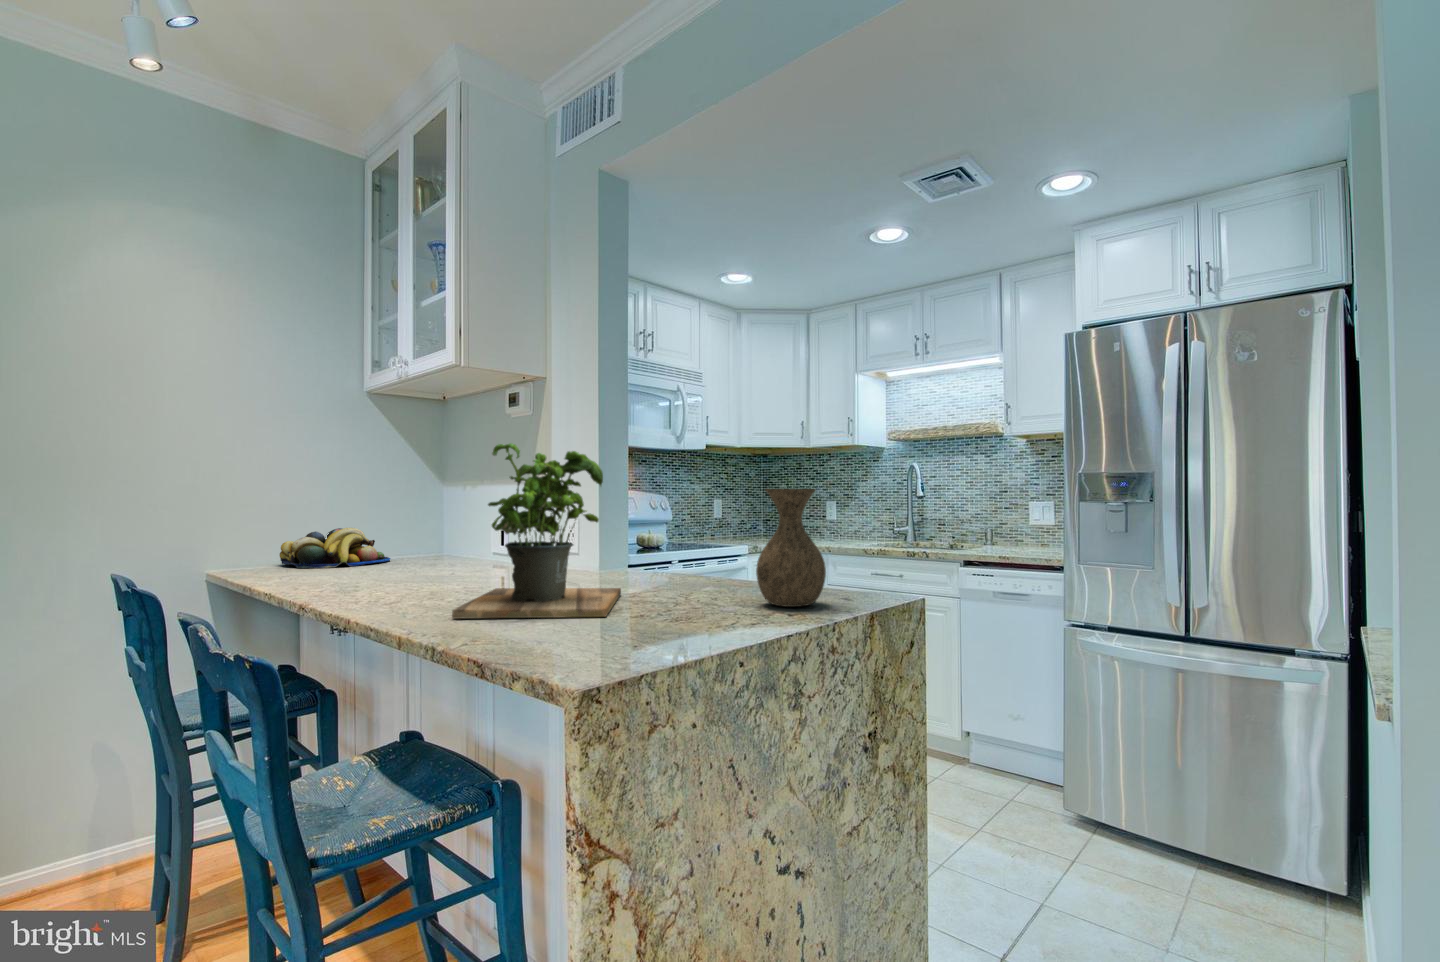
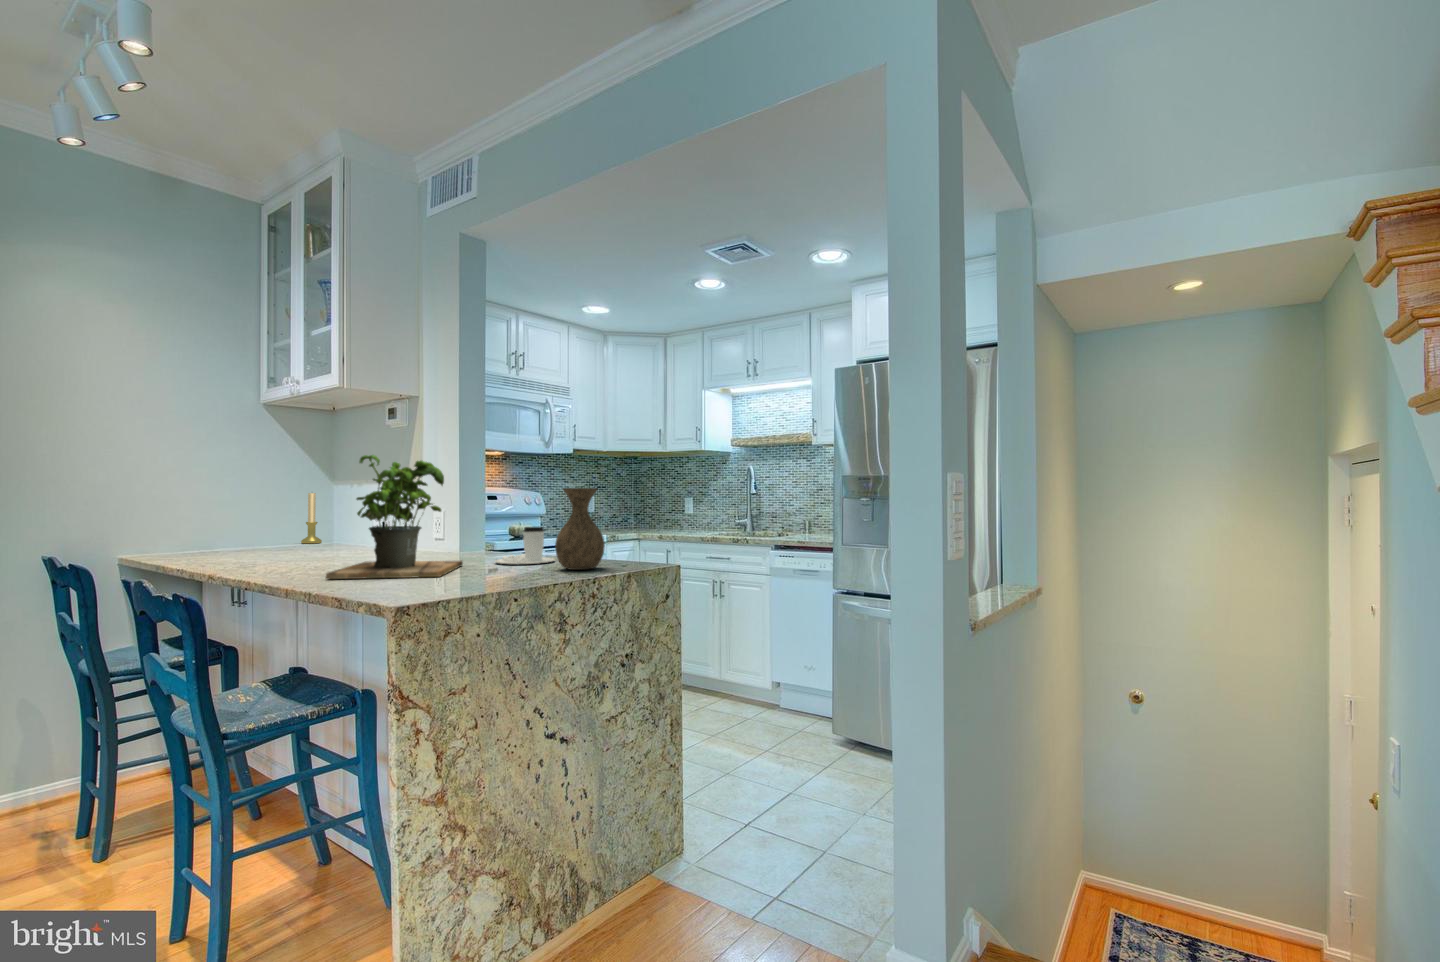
candle holder: none [408,494,431,556] -> present [301,493,322,544]
fruit bowl: present [280,528,390,568] -> none [183,519,284,553]
coffee cup: none [660,541,739,594] -> present [495,527,554,564]

